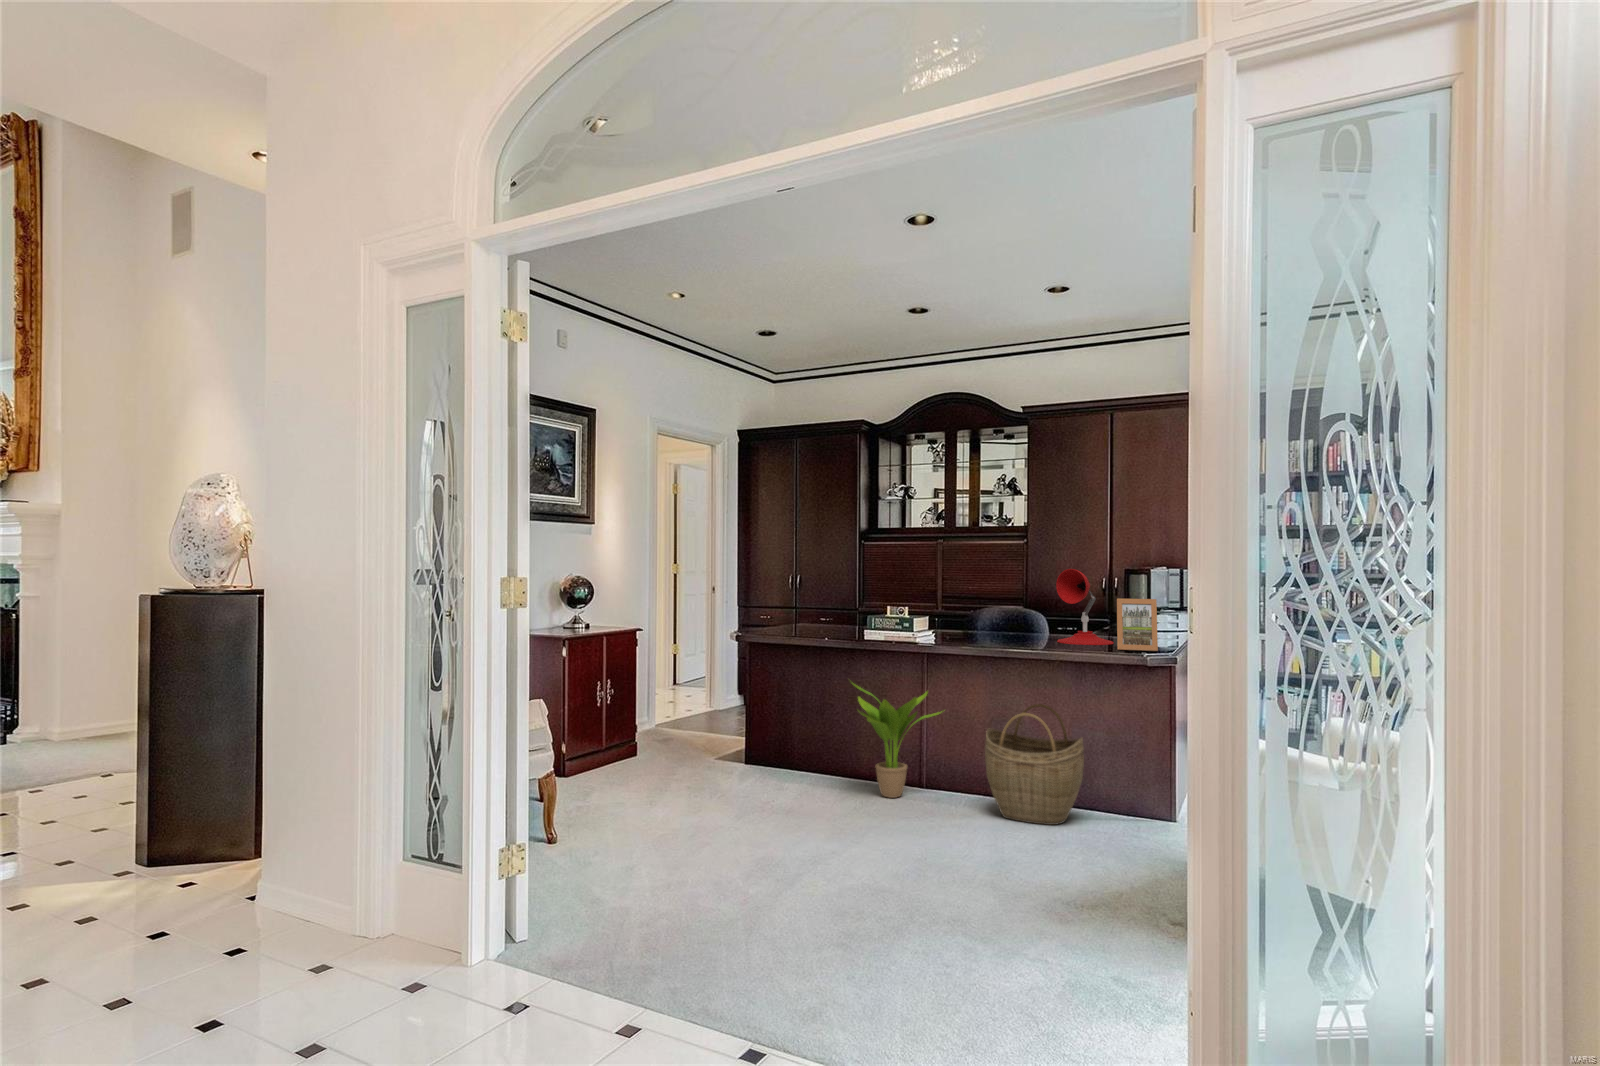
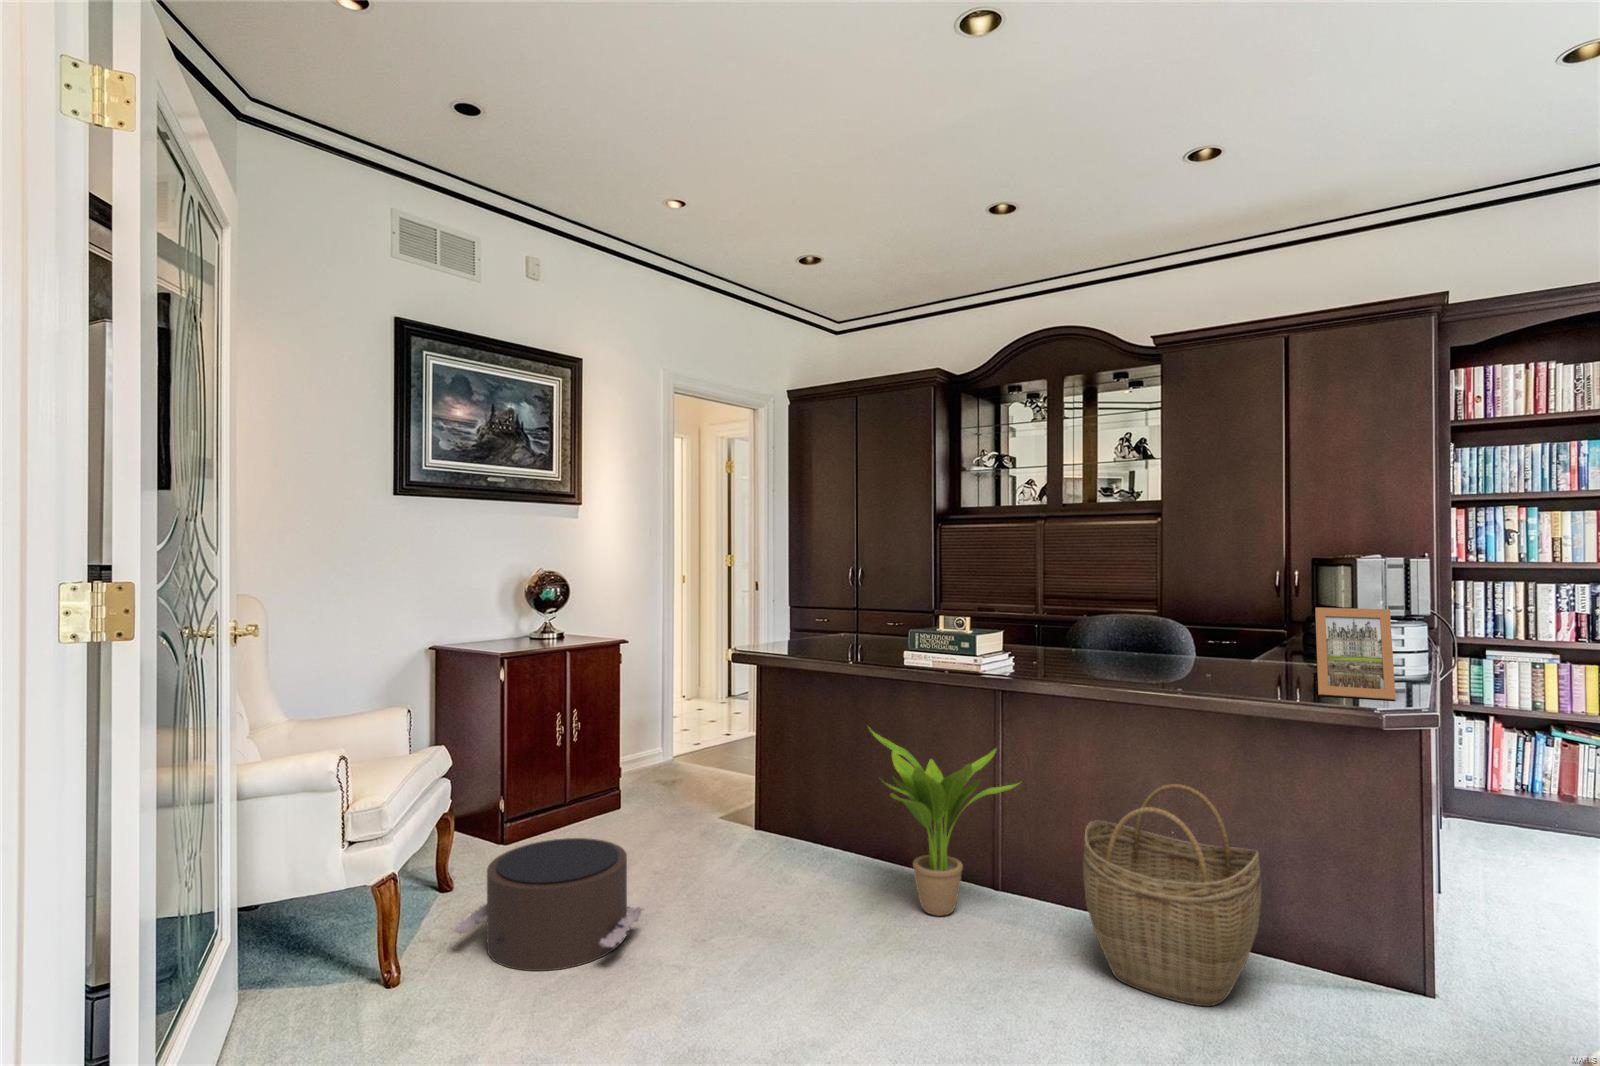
desk lamp: present [1056,569,1114,645] -> none [1207,558,1306,681]
pouf: none [591,757,709,831] -> present [454,838,643,971]

